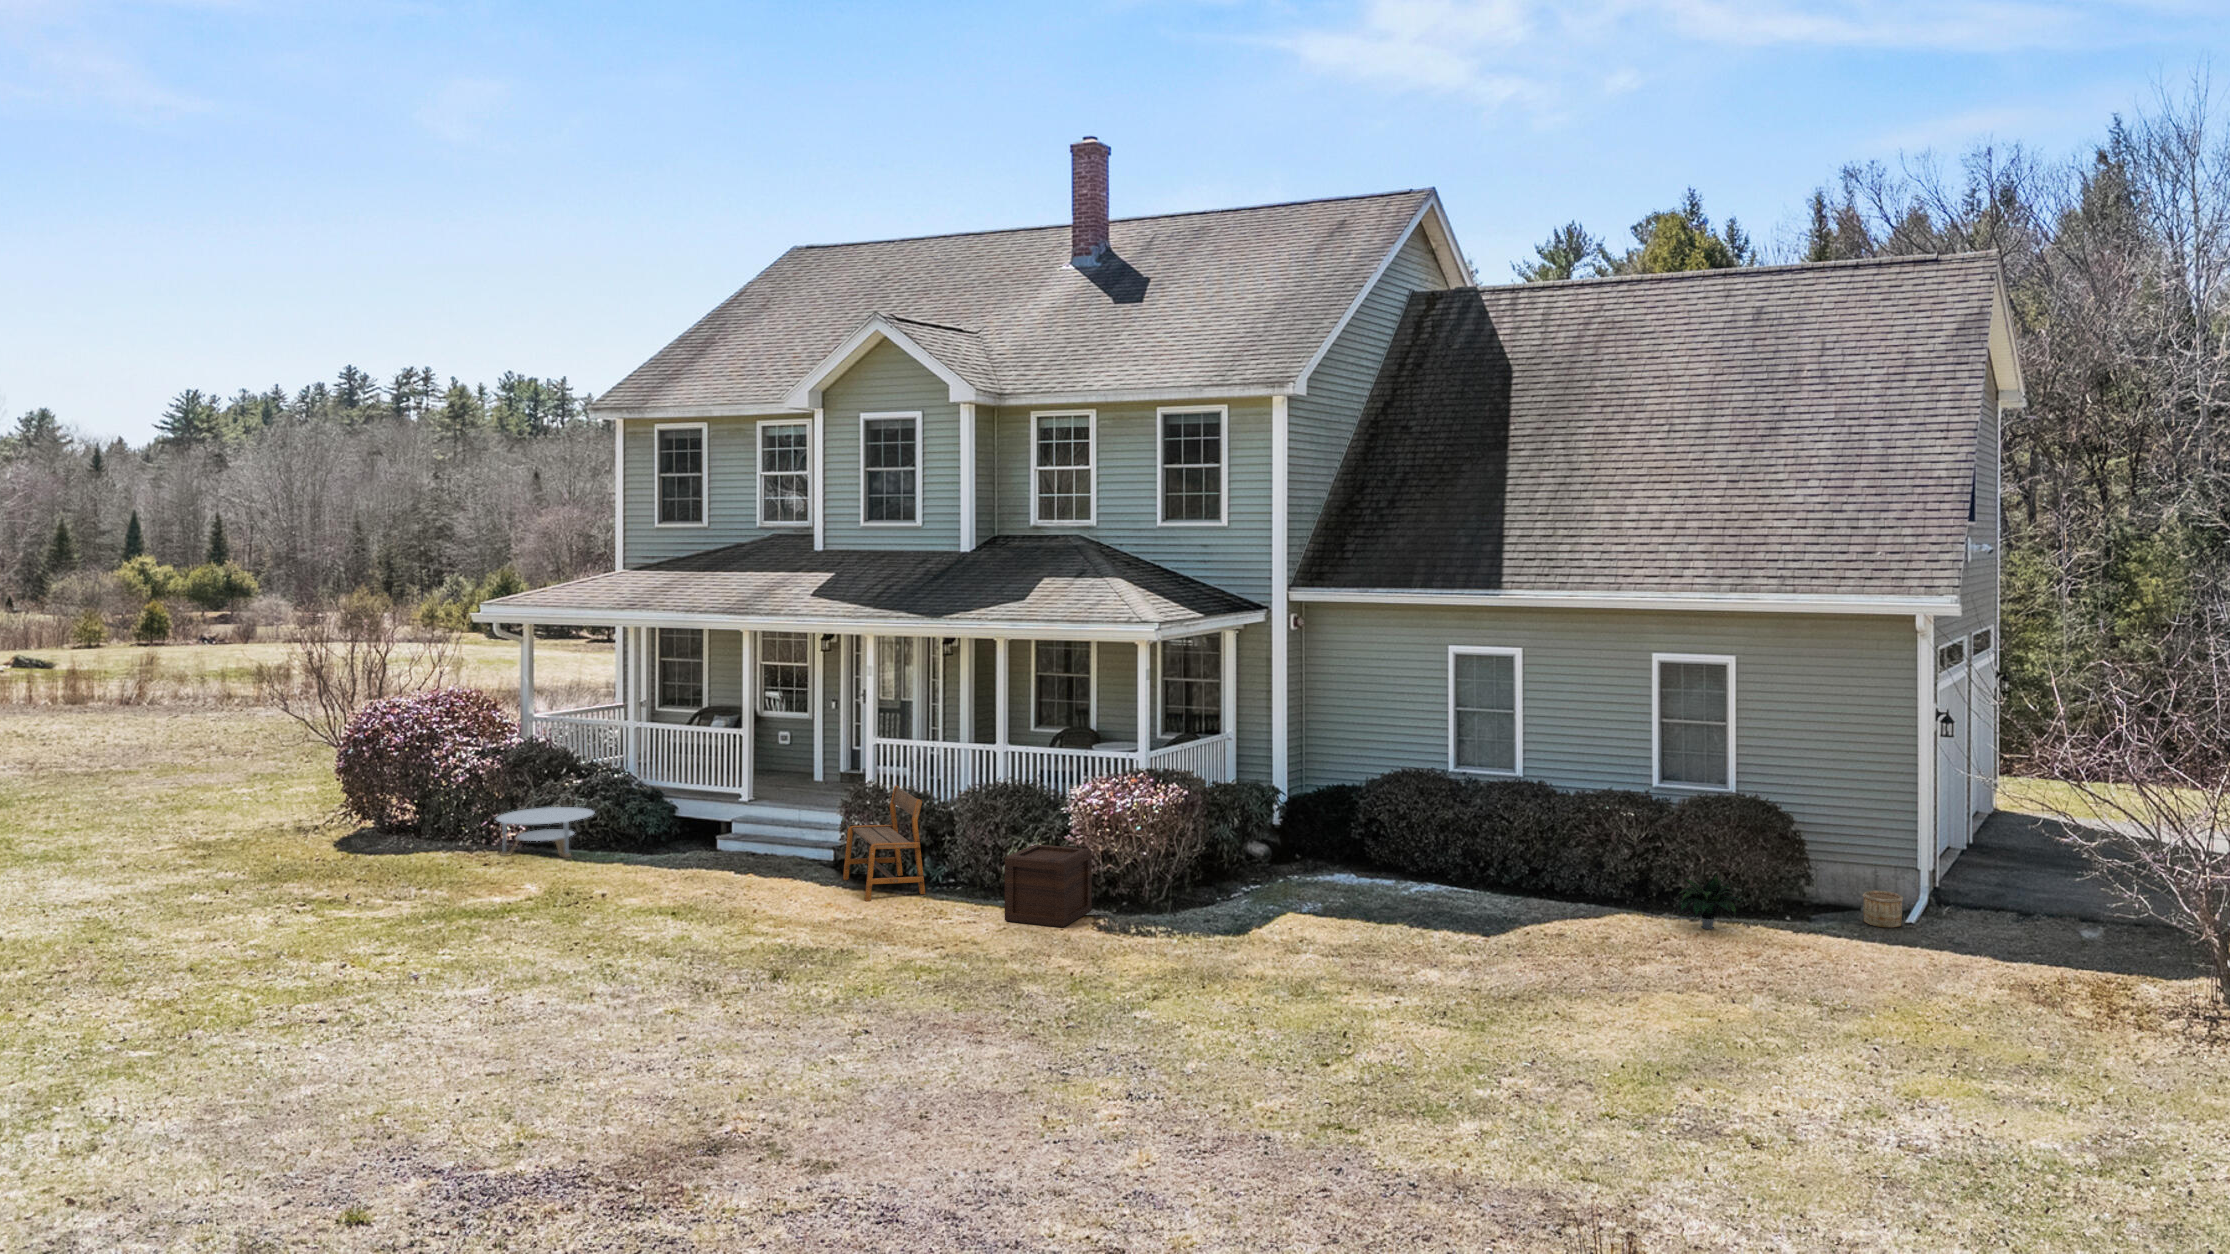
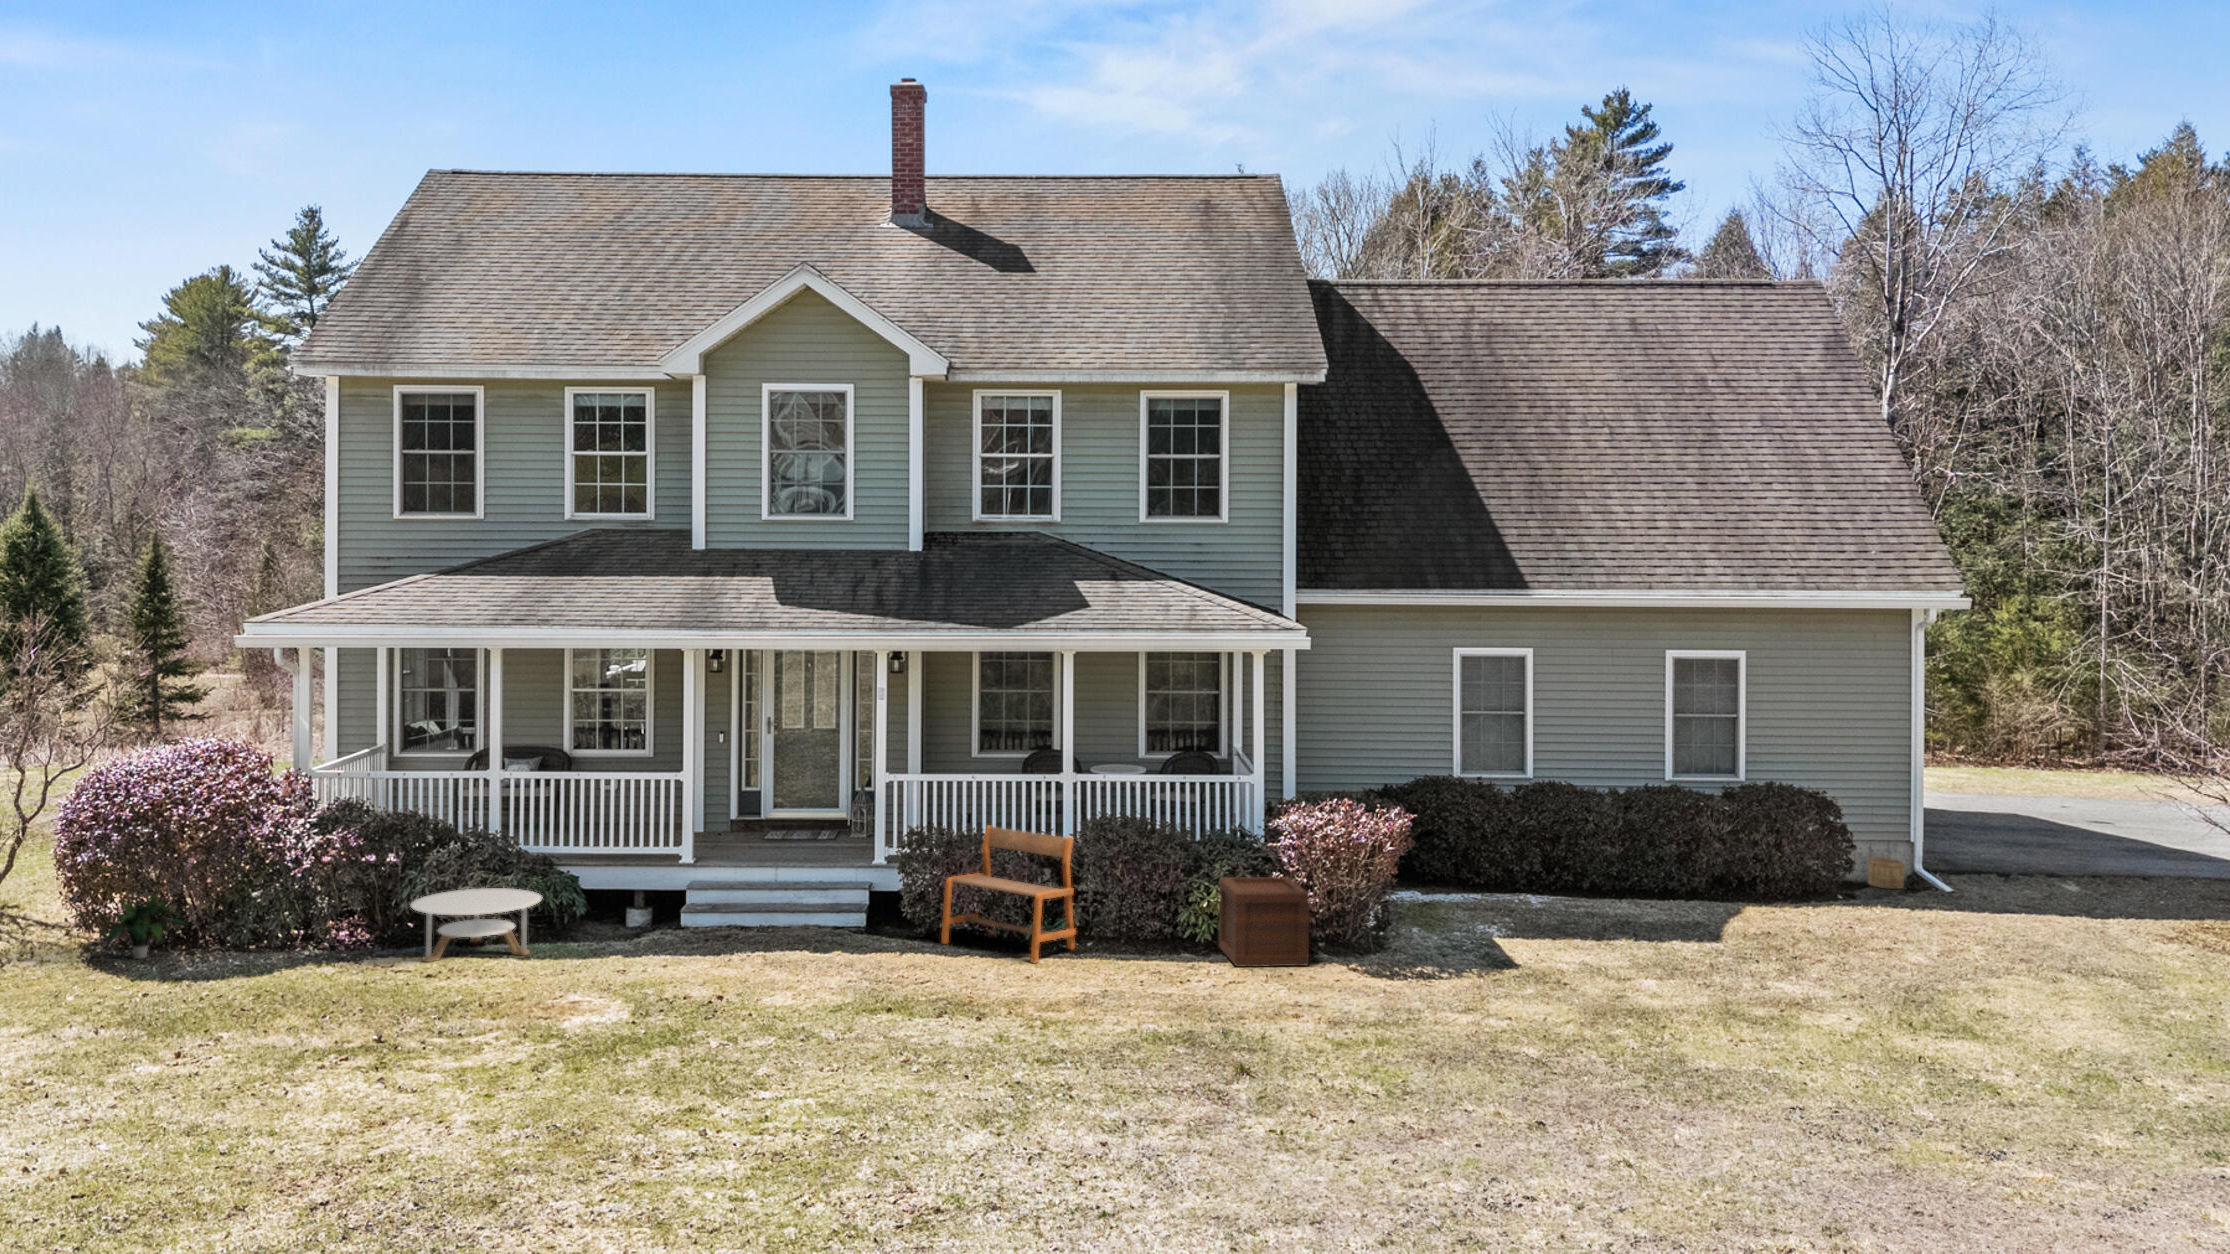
potted plant: present [1677,873,1745,929] -> present [101,894,186,959]

